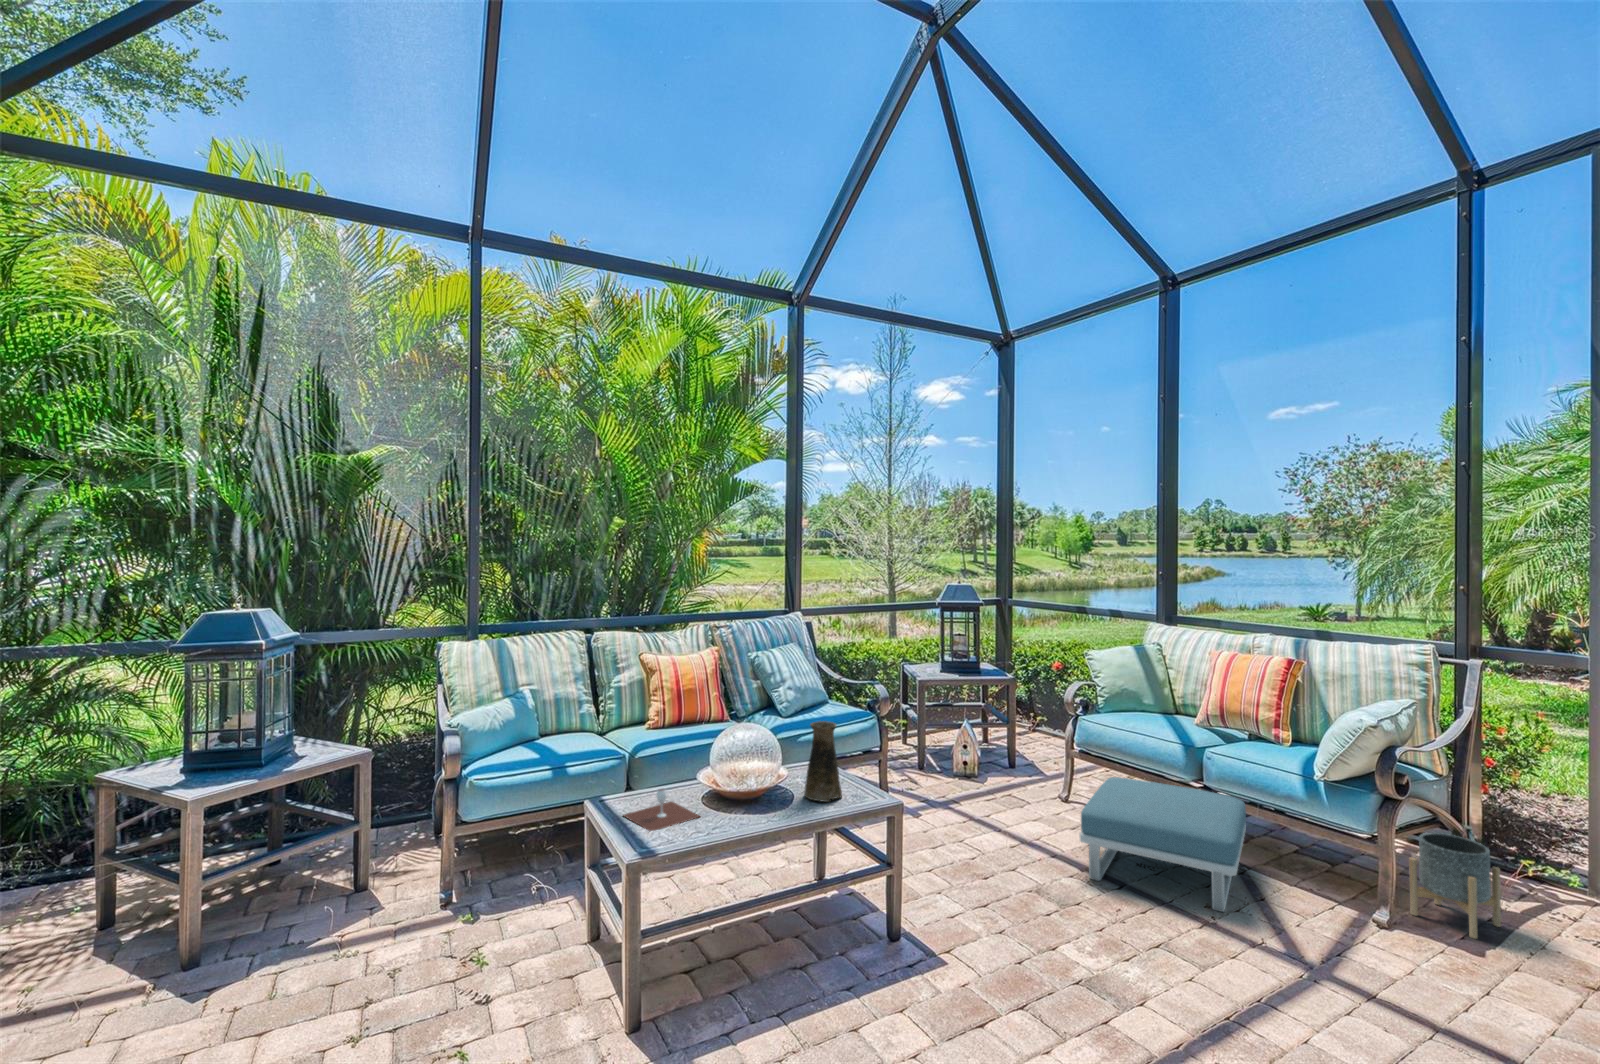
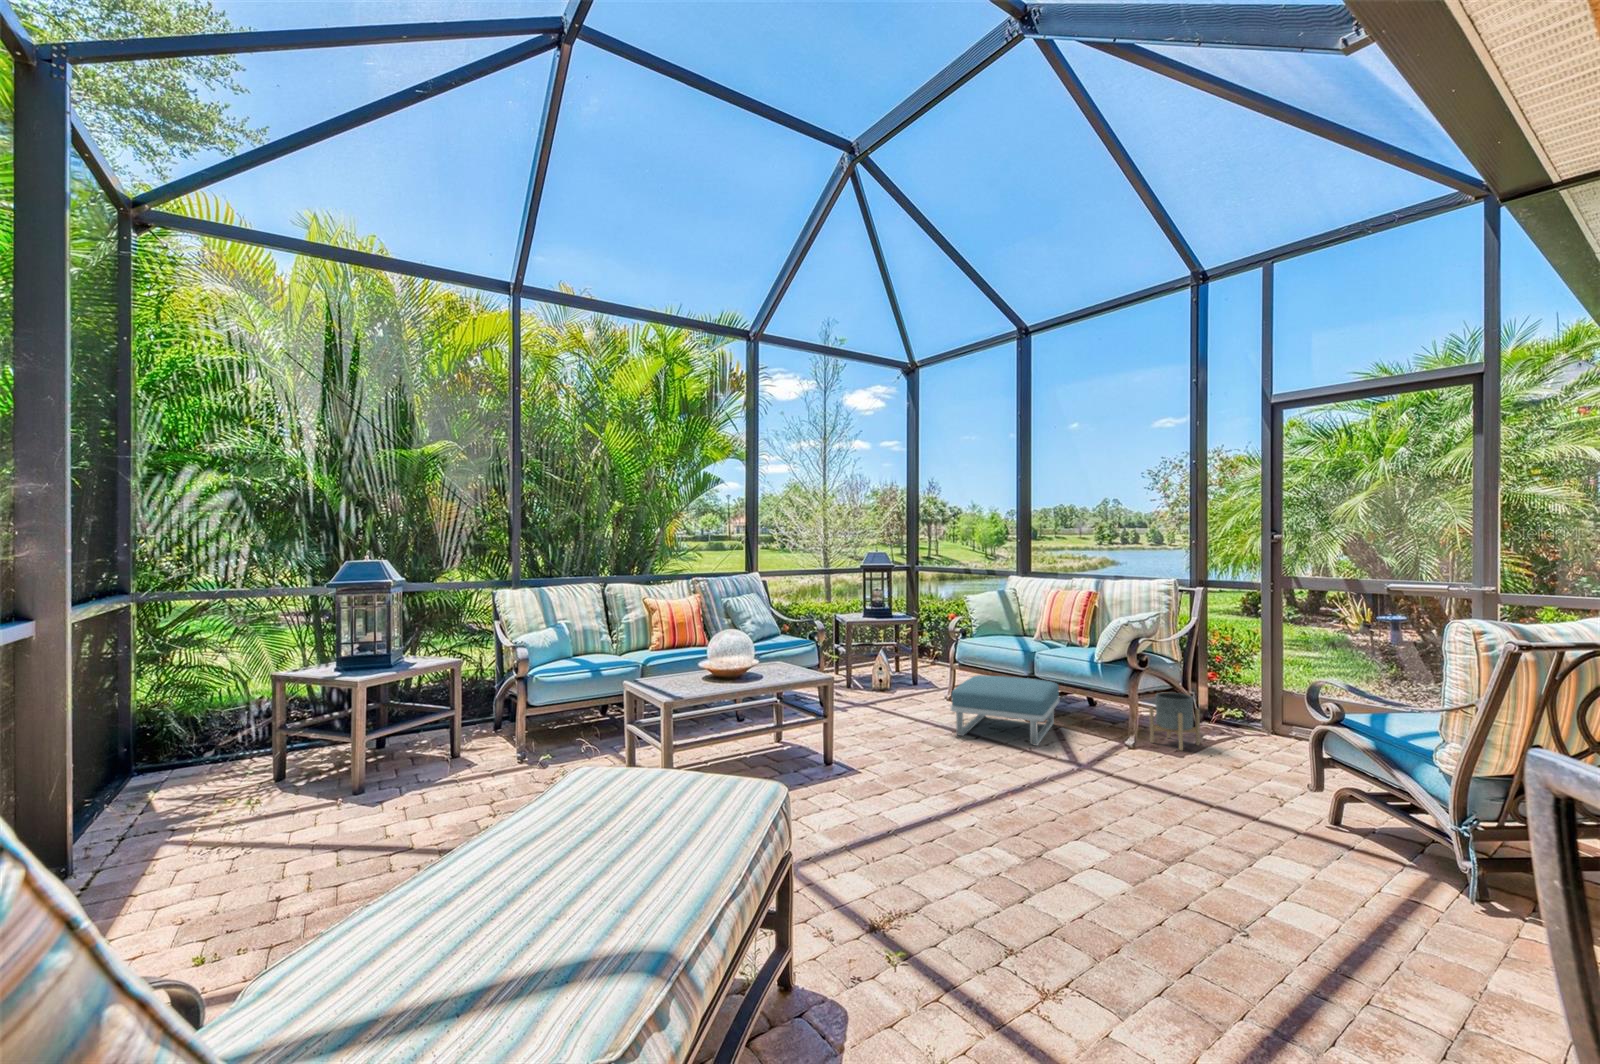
pitcher: present [804,721,842,802] -> none [769,627,794,677]
wine glass: present [624,789,700,831] -> none [652,668,705,691]

